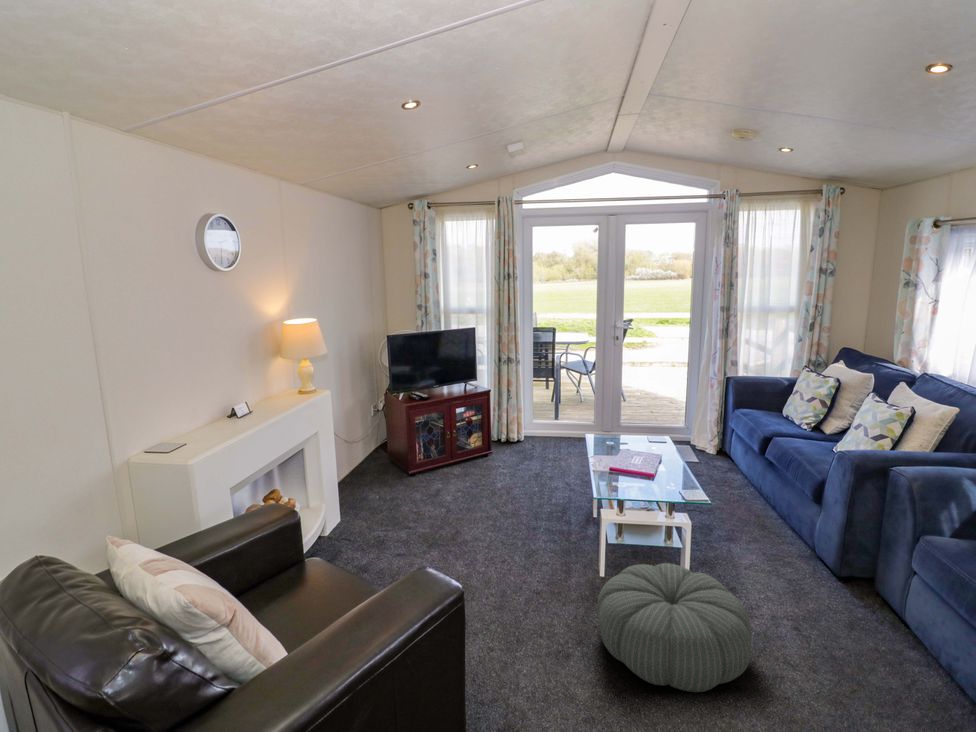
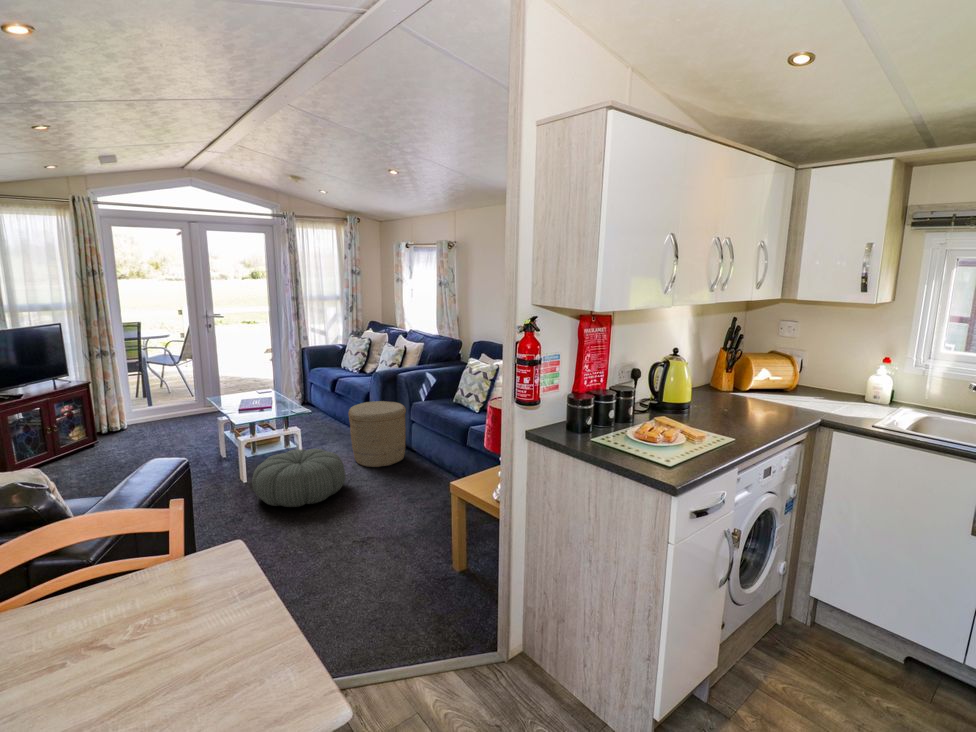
woven basket: none [776,504,903,644] -> present [348,401,406,467]

